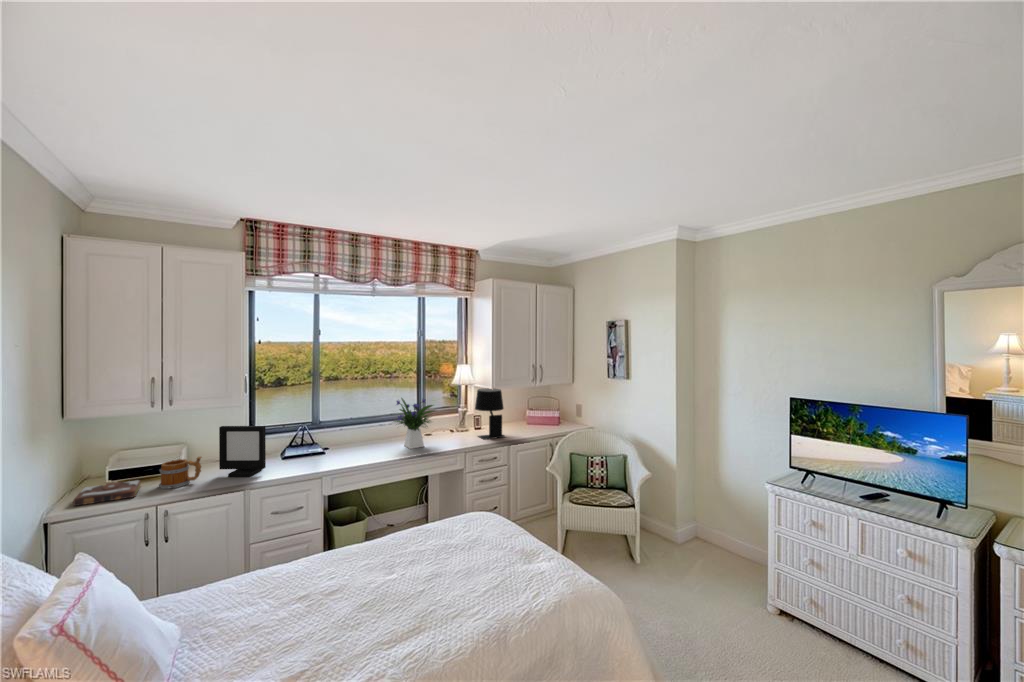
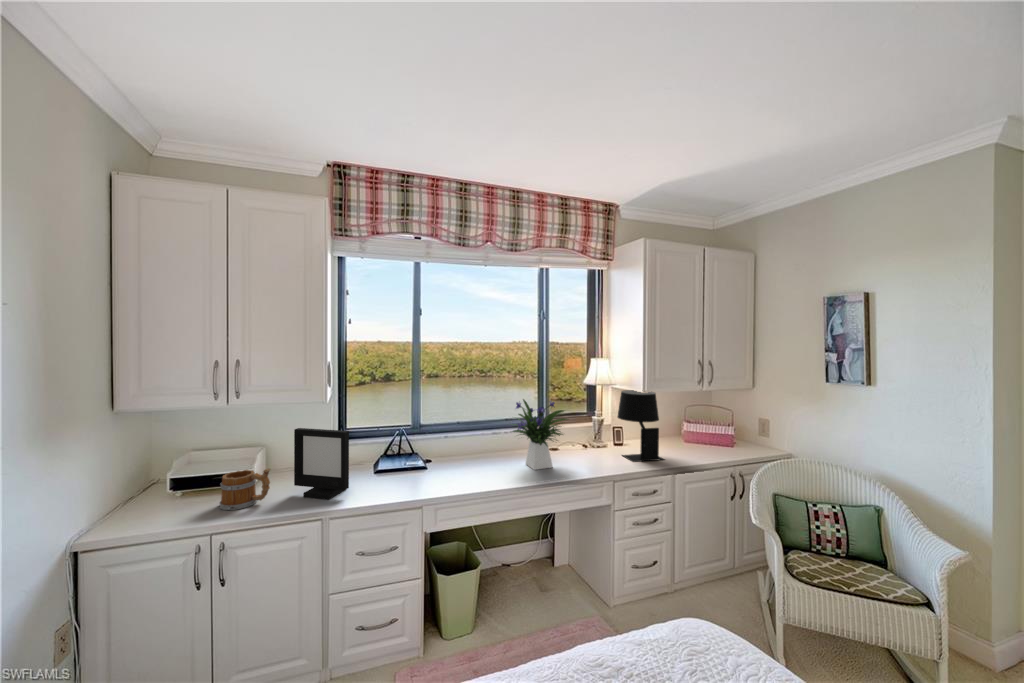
book: present [73,480,141,506] -> none [109,496,199,529]

